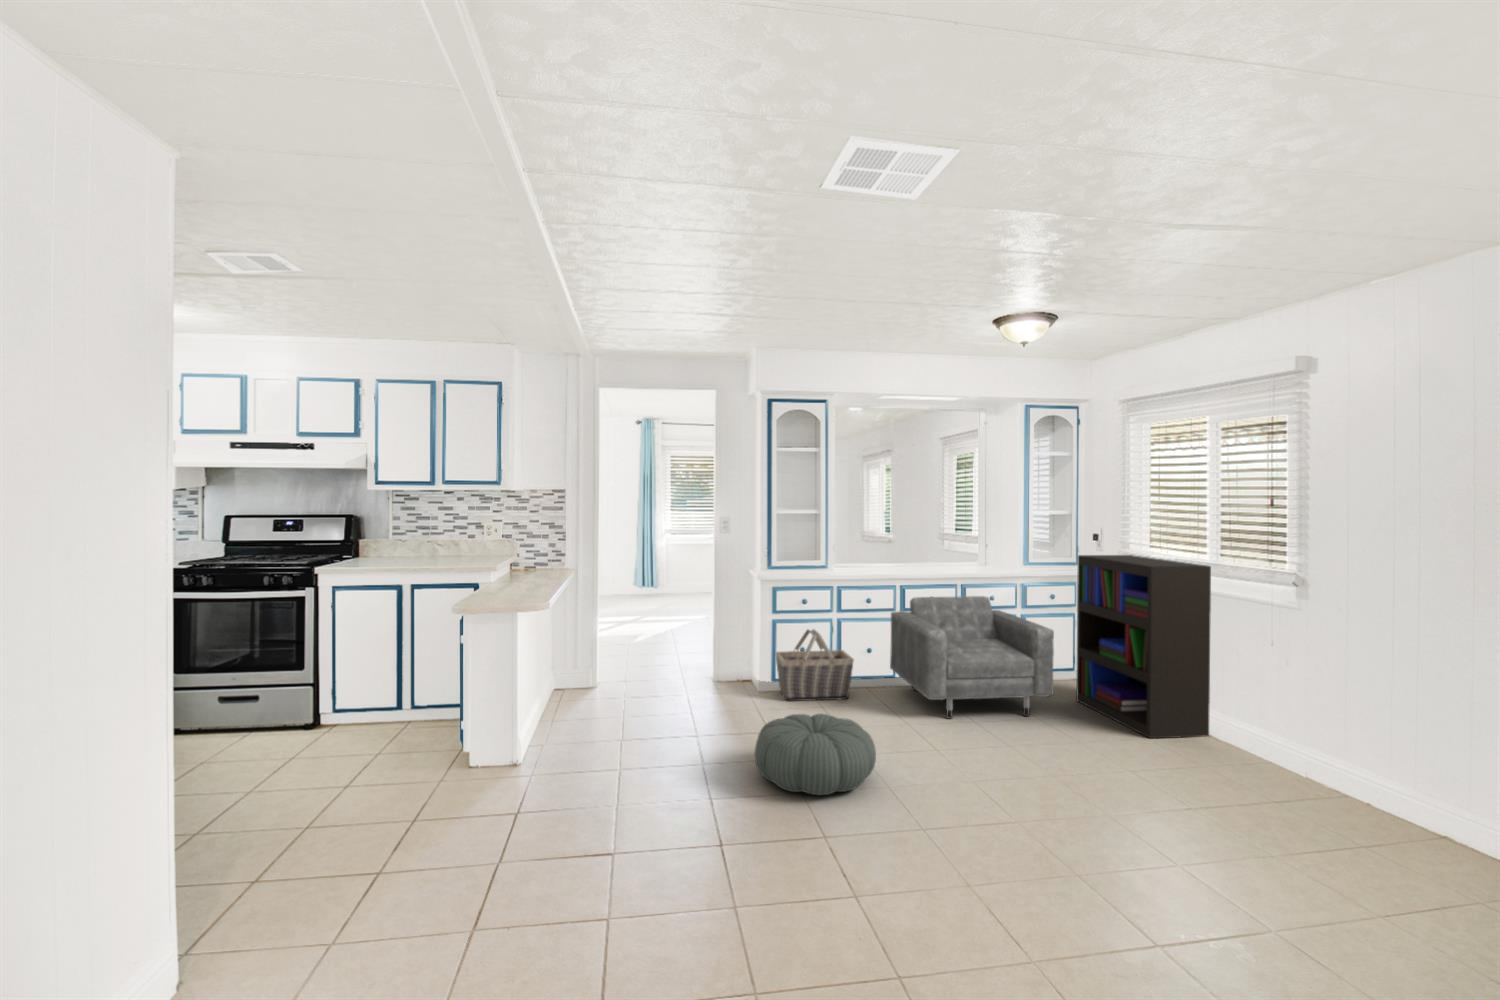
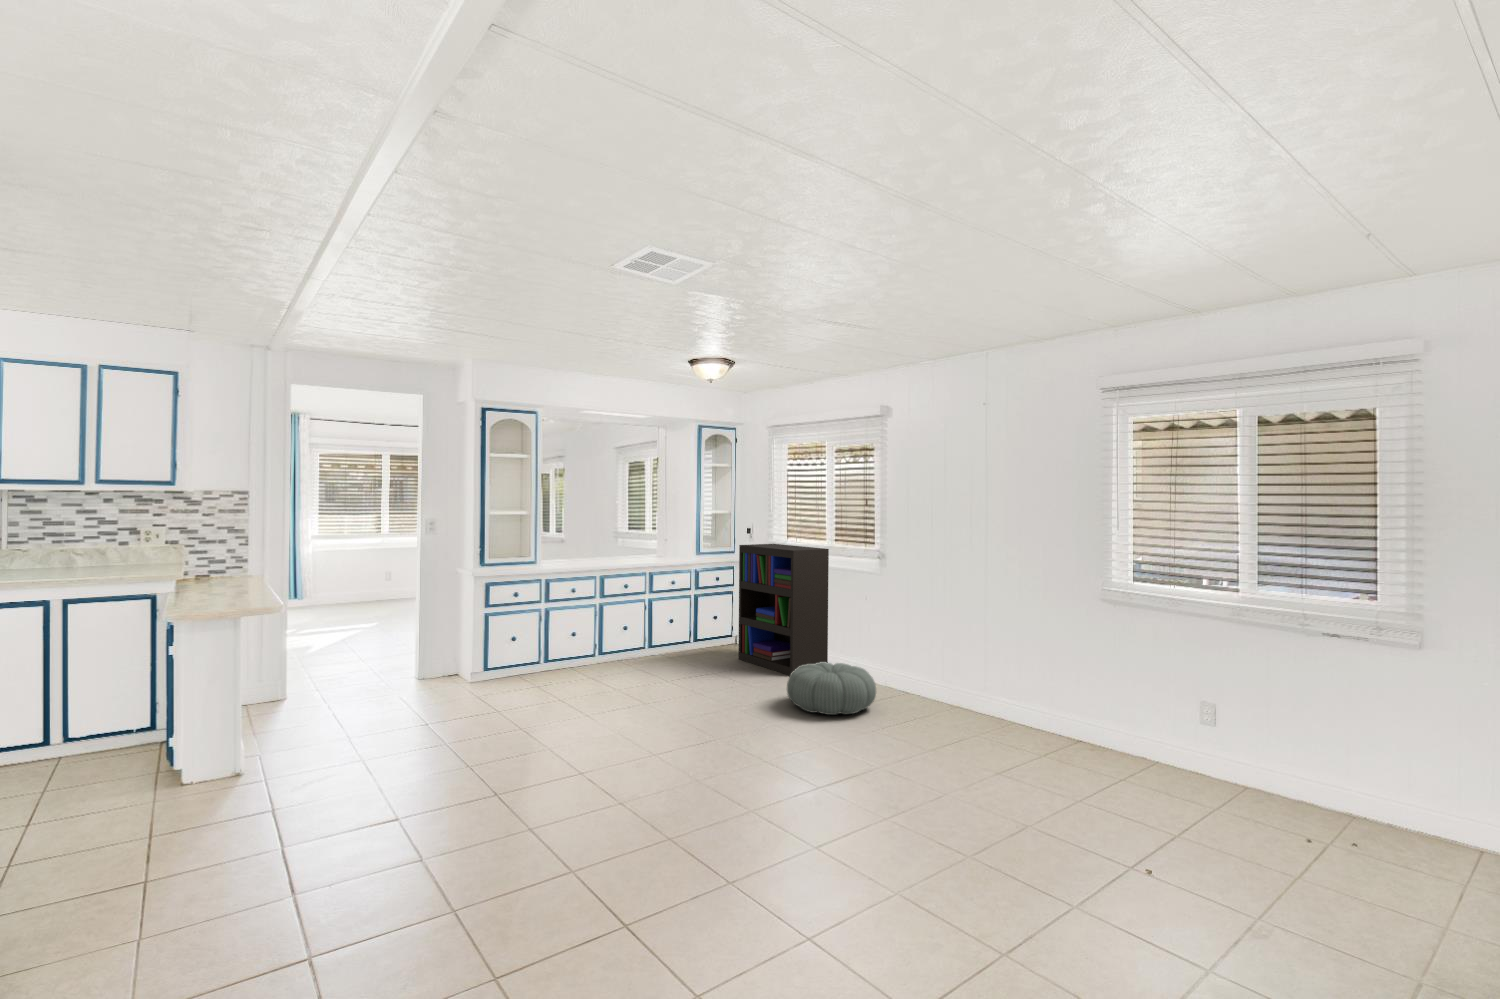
armchair: present [890,596,1054,719] -> none [592,582,726,682]
basket: present [776,629,854,701] -> none [489,620,565,687]
pouf: present [755,714,876,795] -> present [787,662,876,715]

